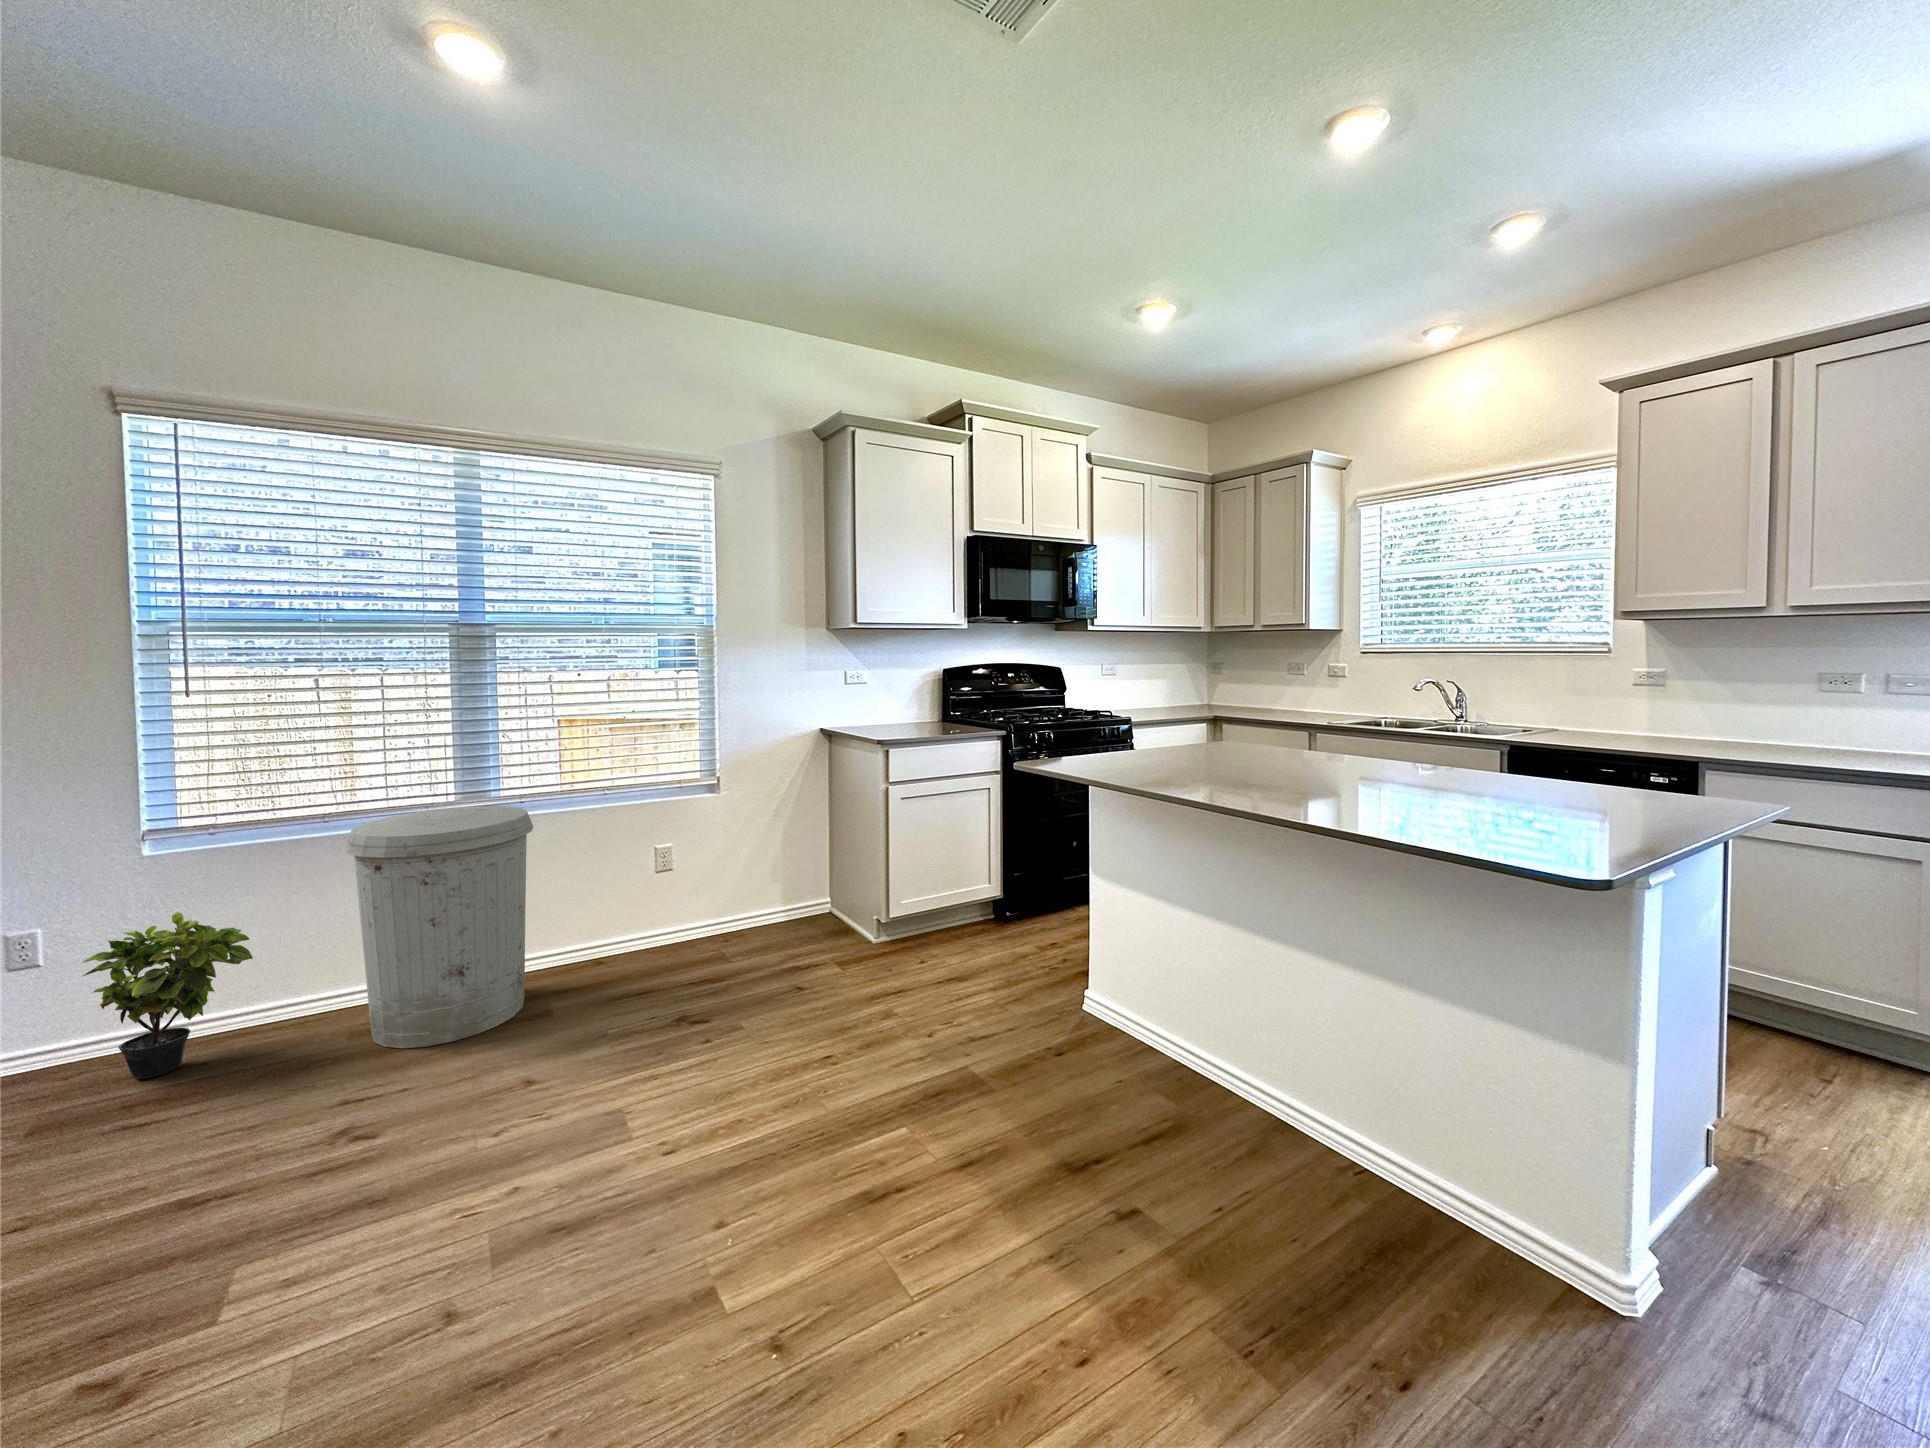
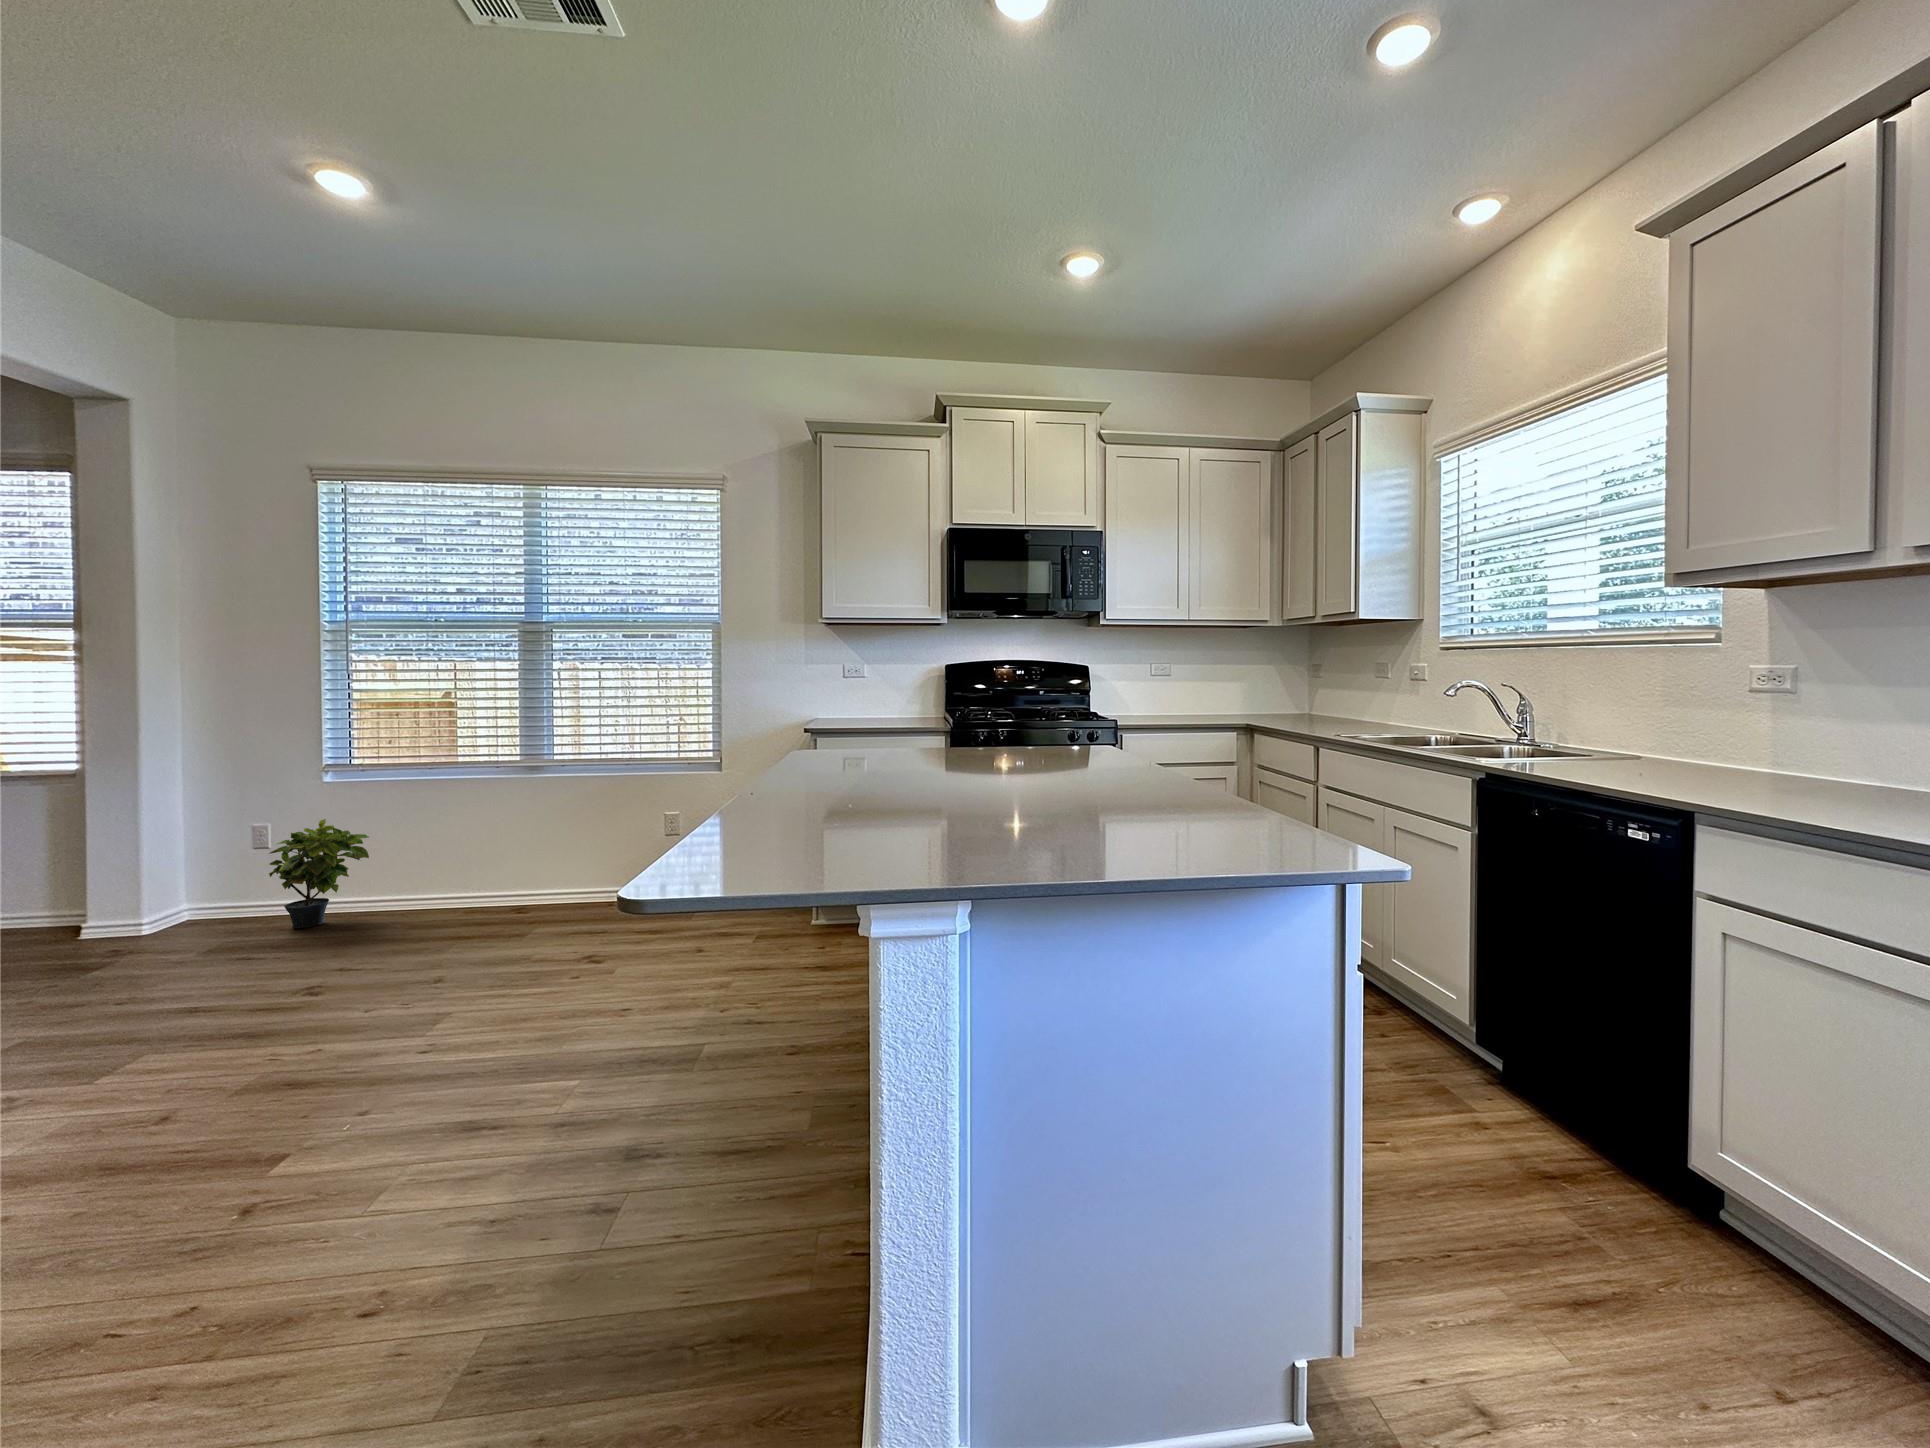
trash can: present [345,806,533,1048] -> none [397,763,541,940]

